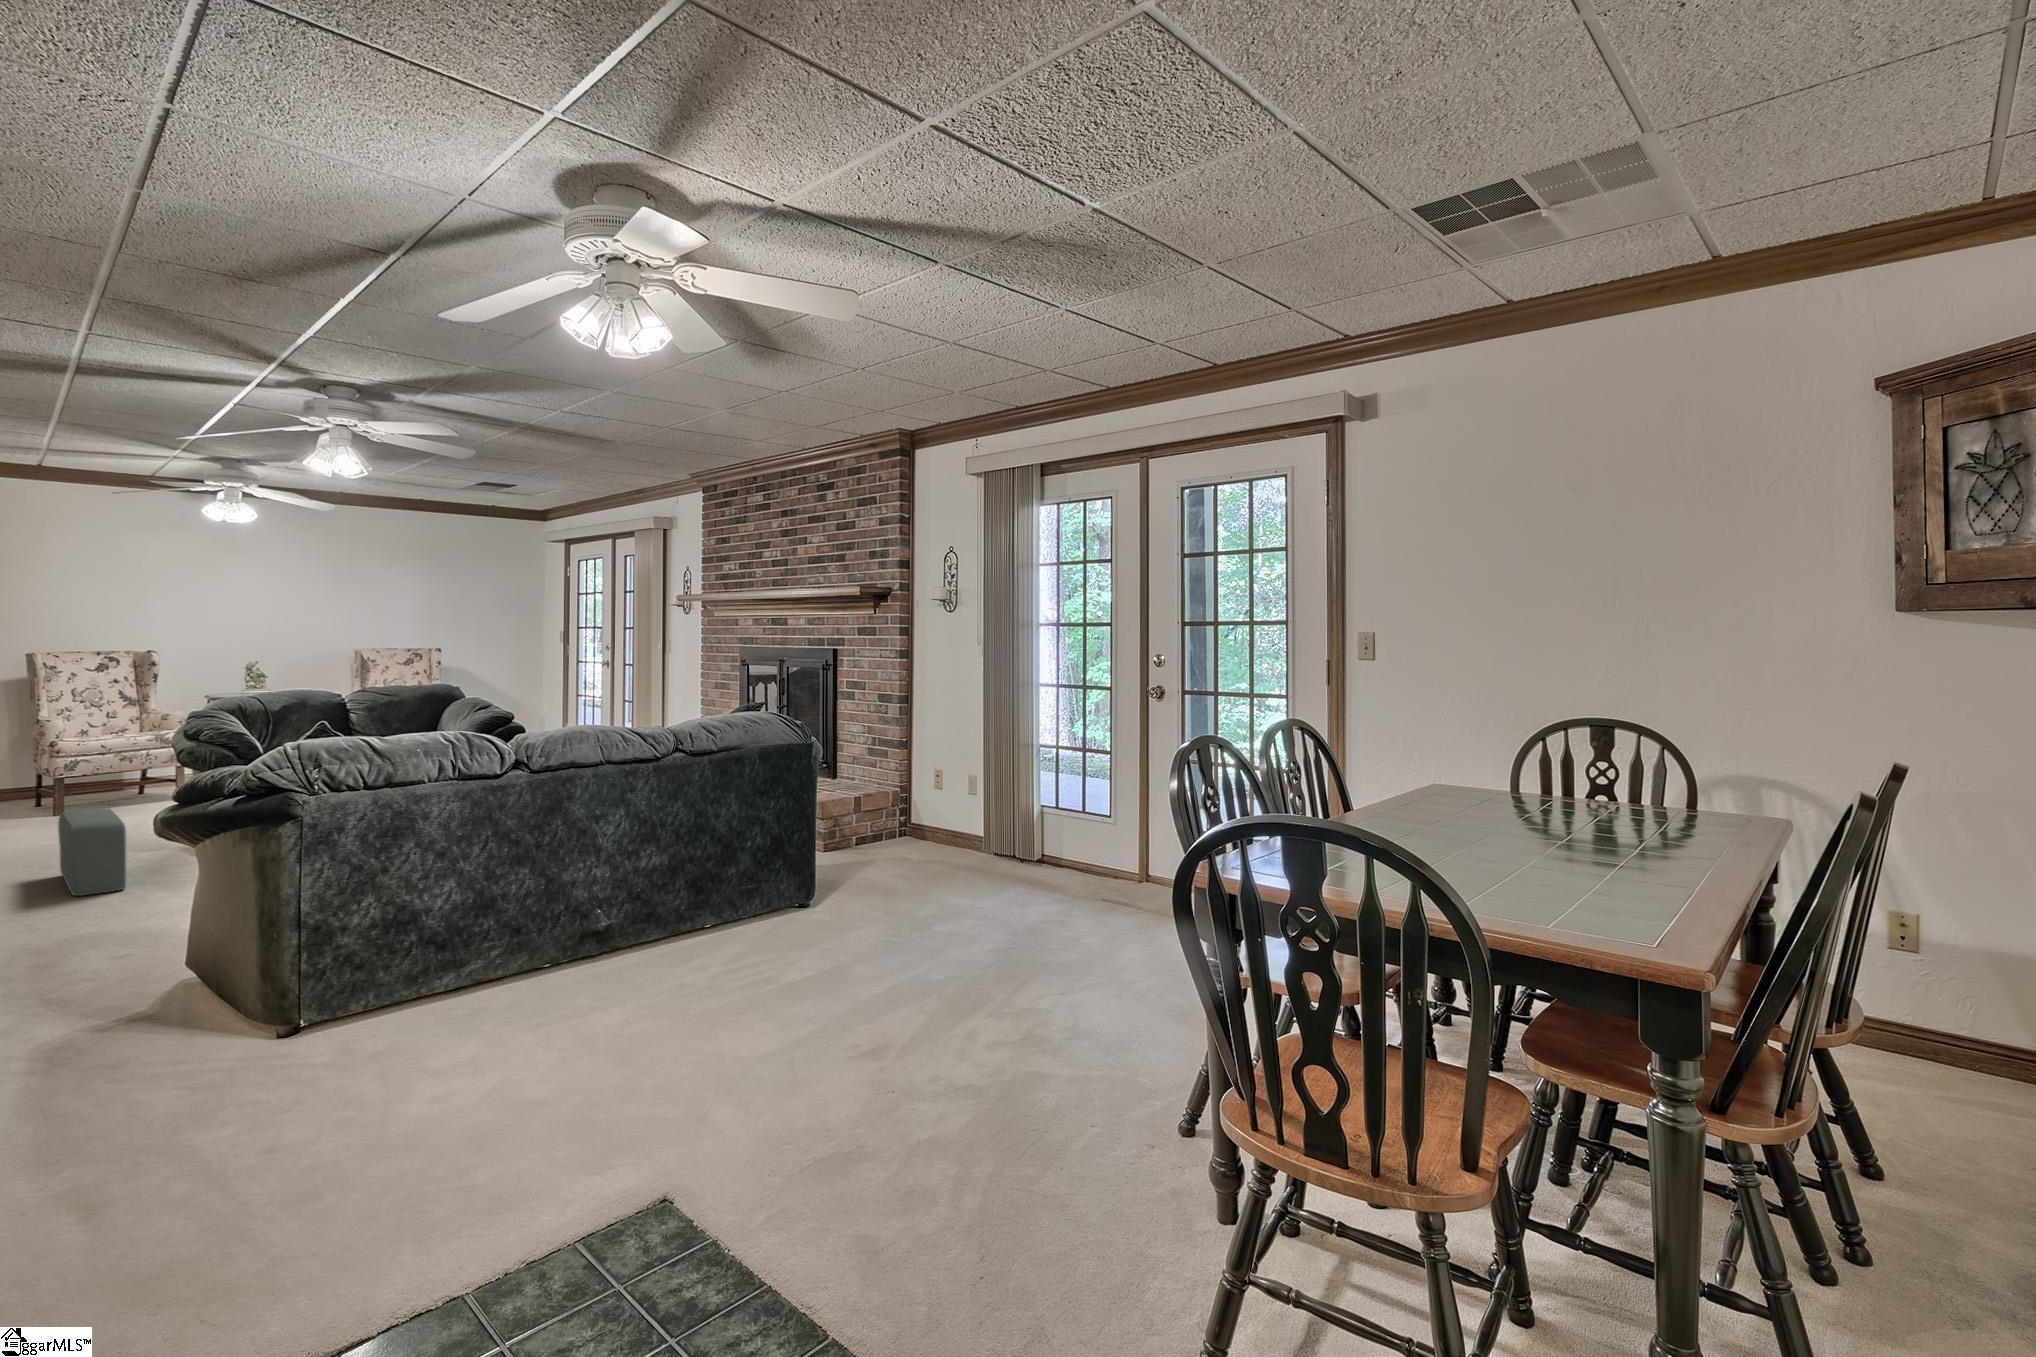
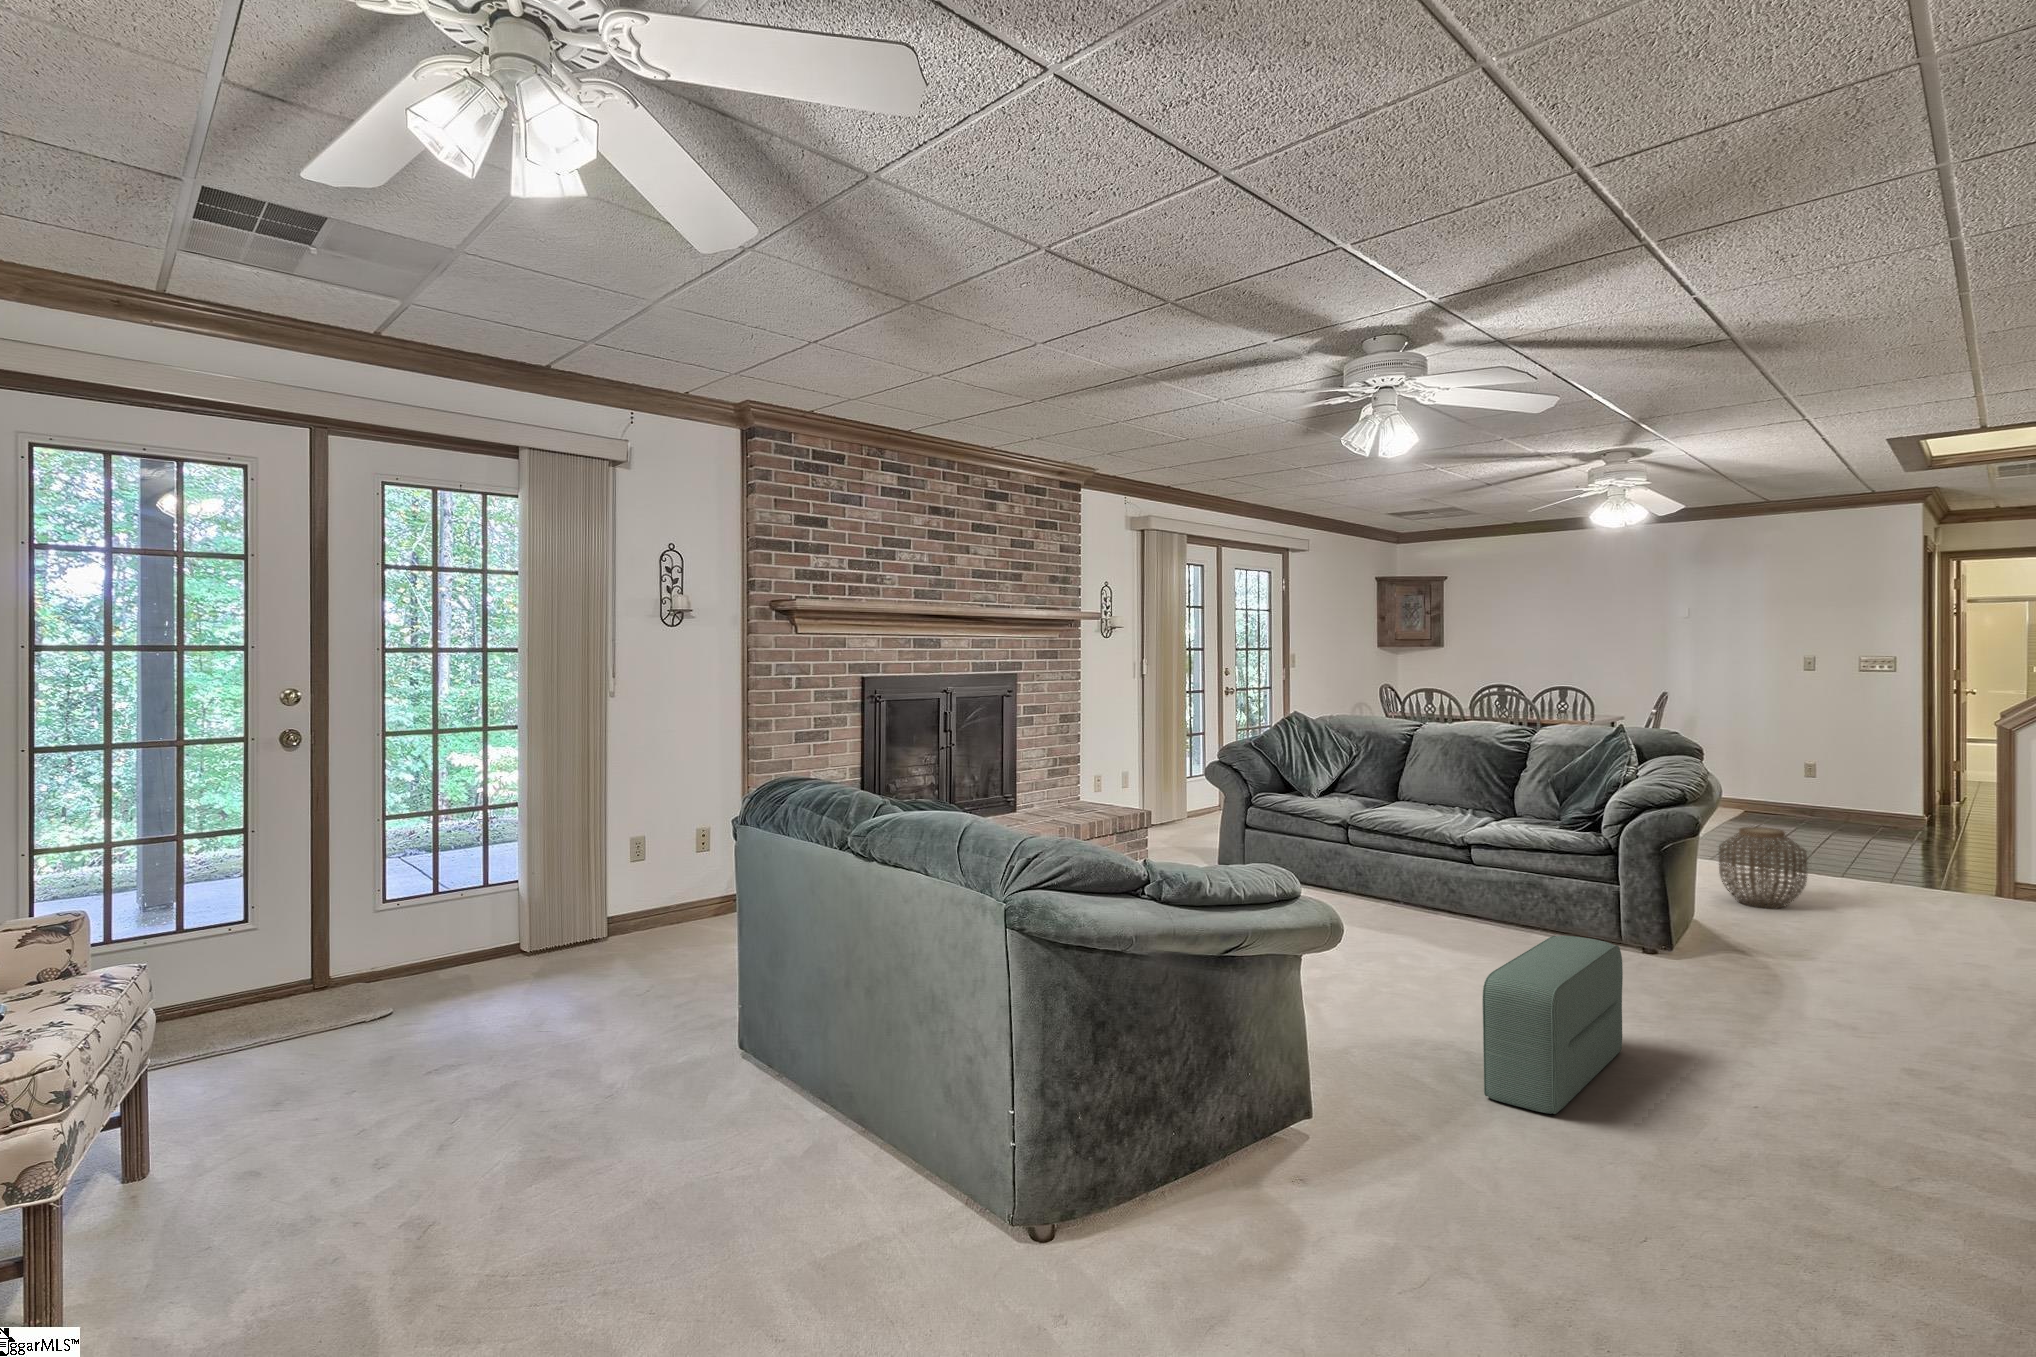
woven basket: none [79,922,238,1066] -> present [1719,827,1807,908]

